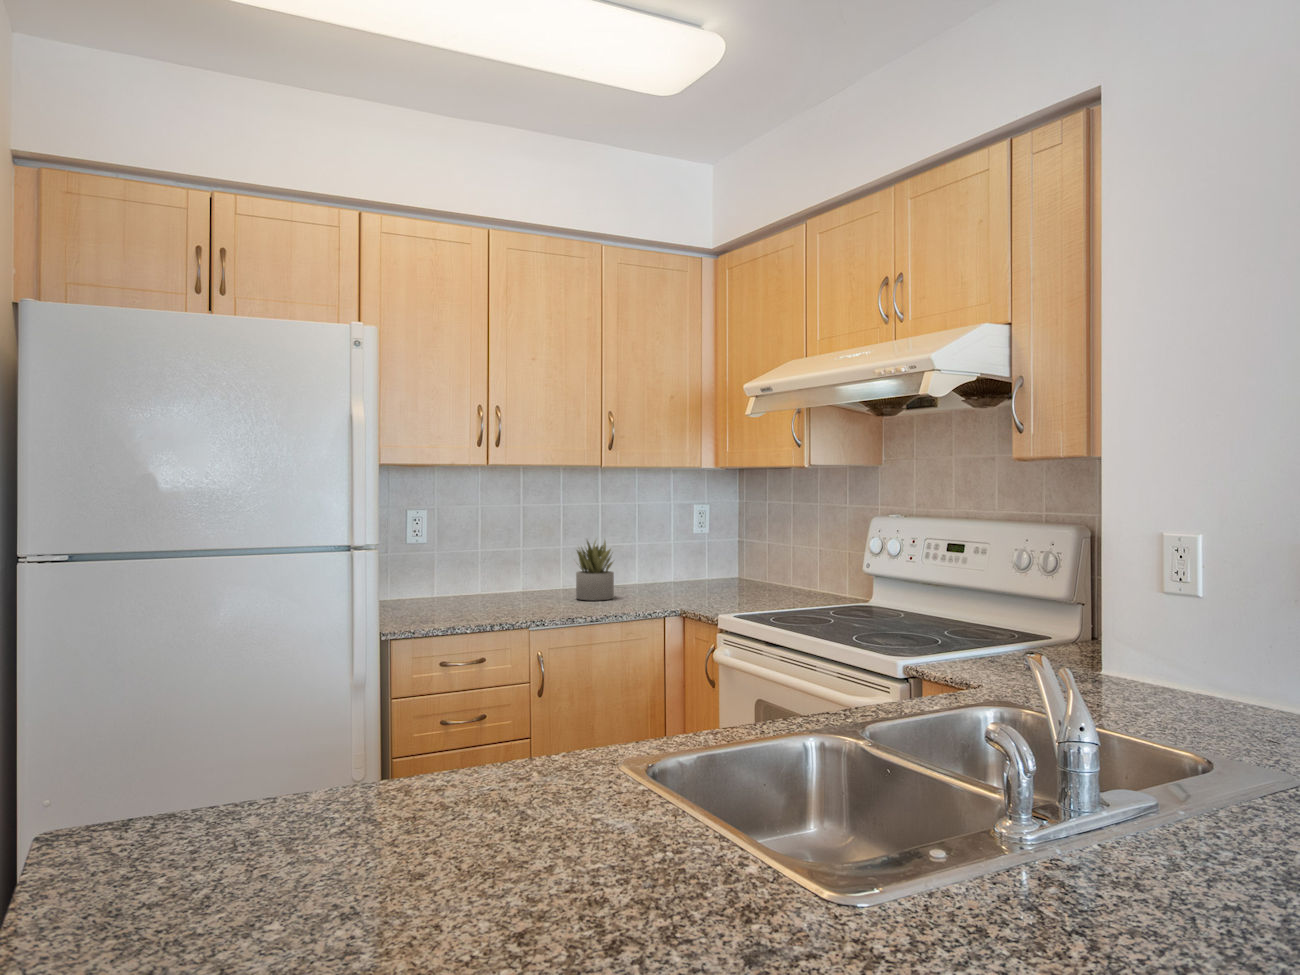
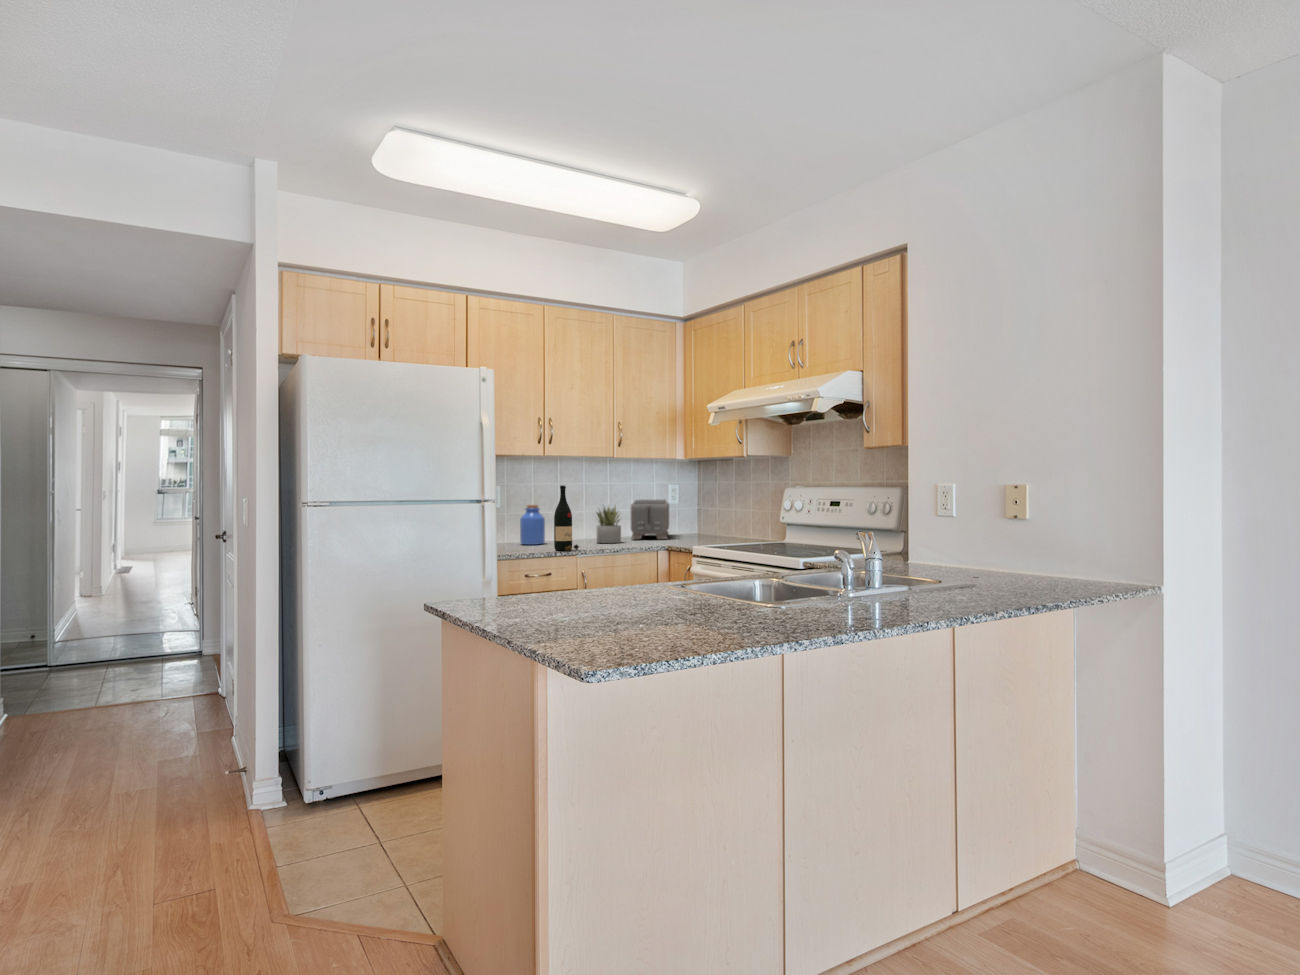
wine bottle: none [500,514,541,618] -> present [554,485,579,551]
toaster: none [631,529,694,593] -> present [631,499,669,539]
jar: none [461,539,499,600] -> present [520,505,545,545]

